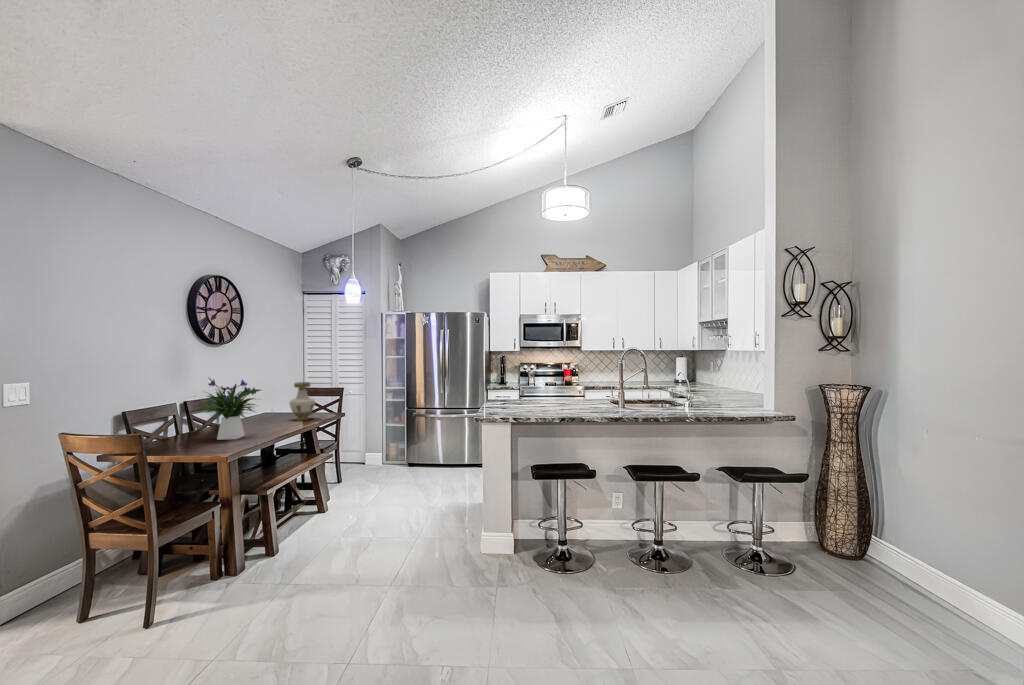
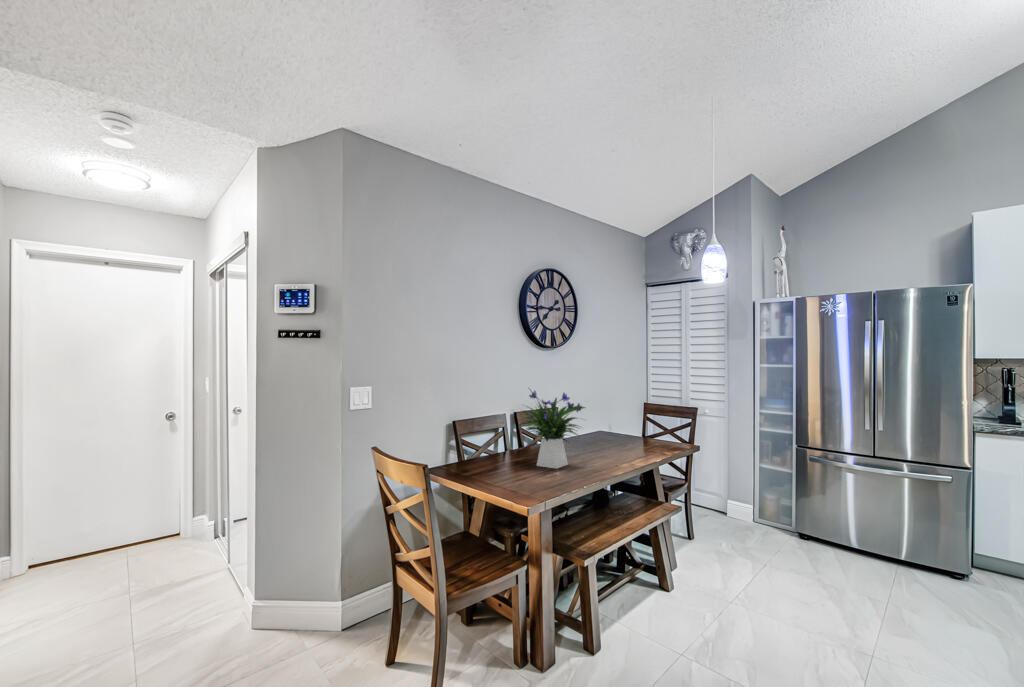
vase: present [290,382,315,420] -> none [625,398,657,449]

